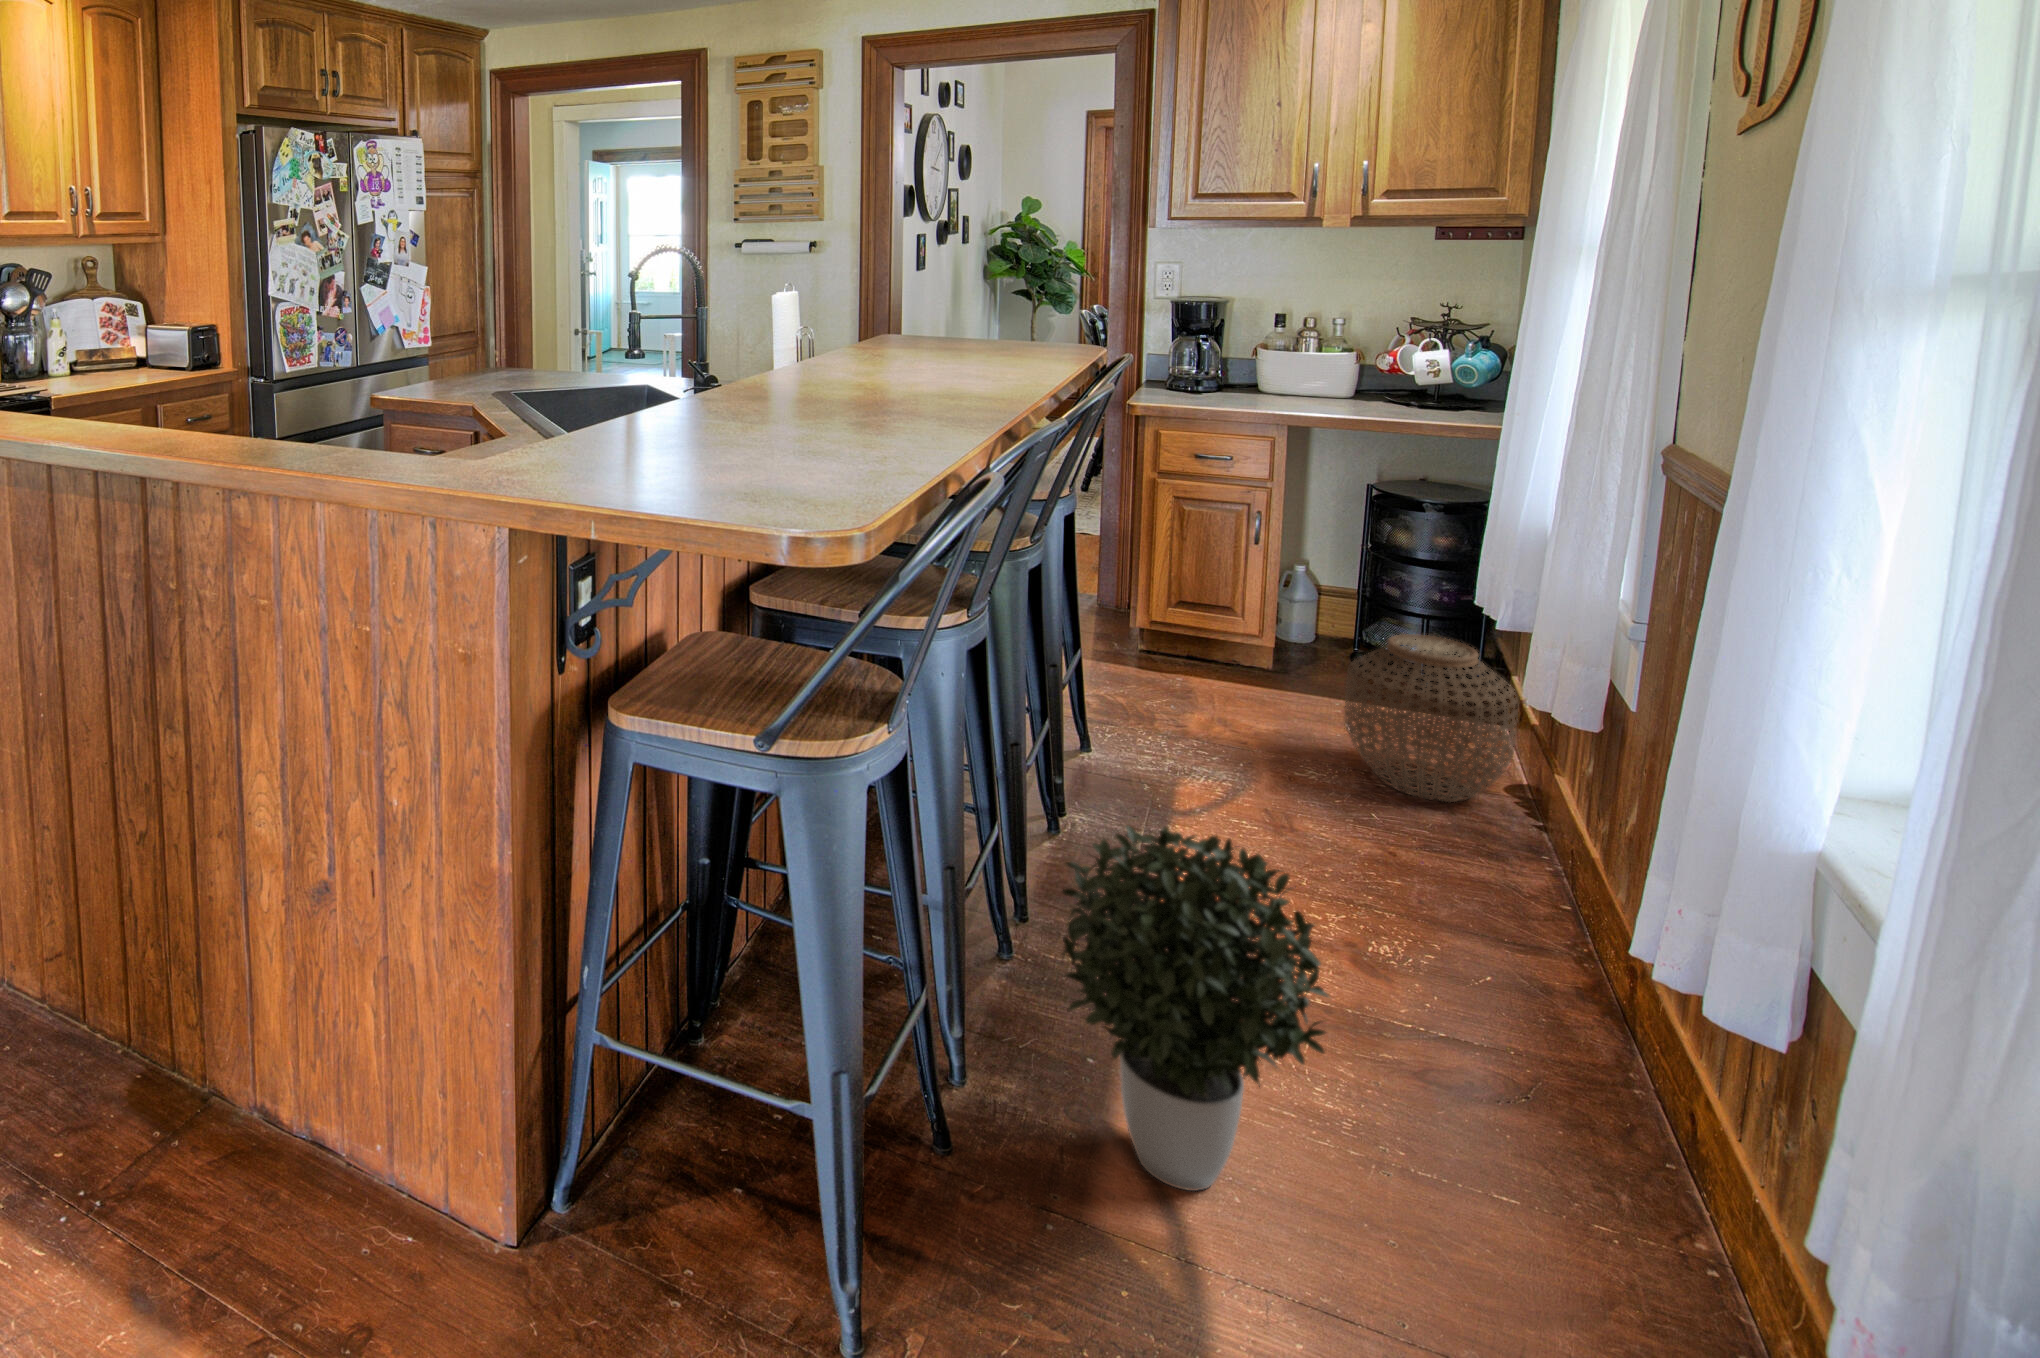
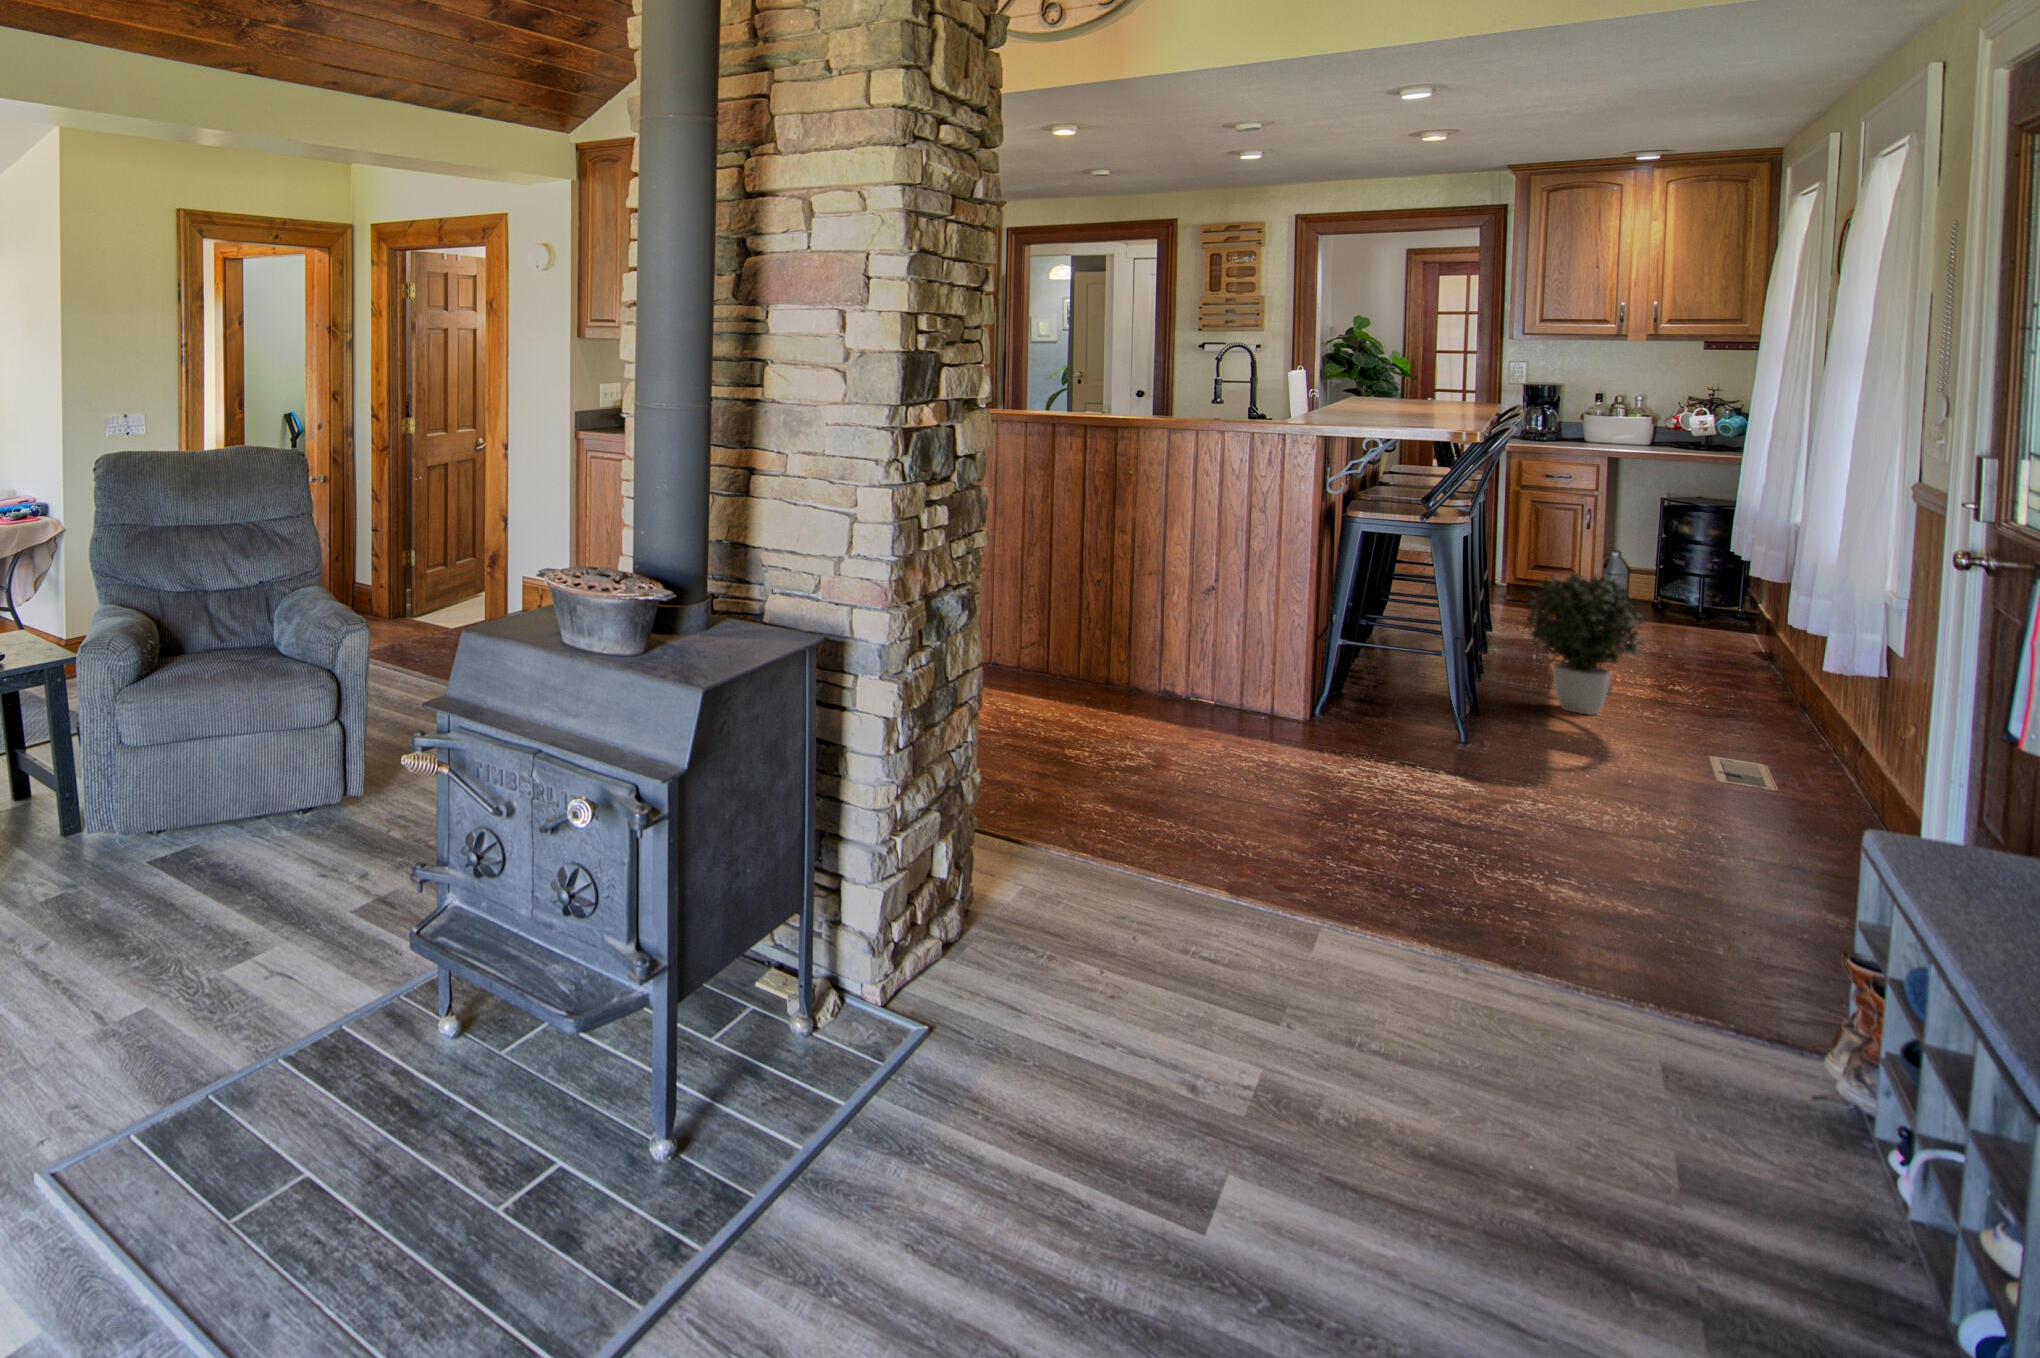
woven basket: present [1345,634,1518,802] -> none [1649,564,1754,651]

